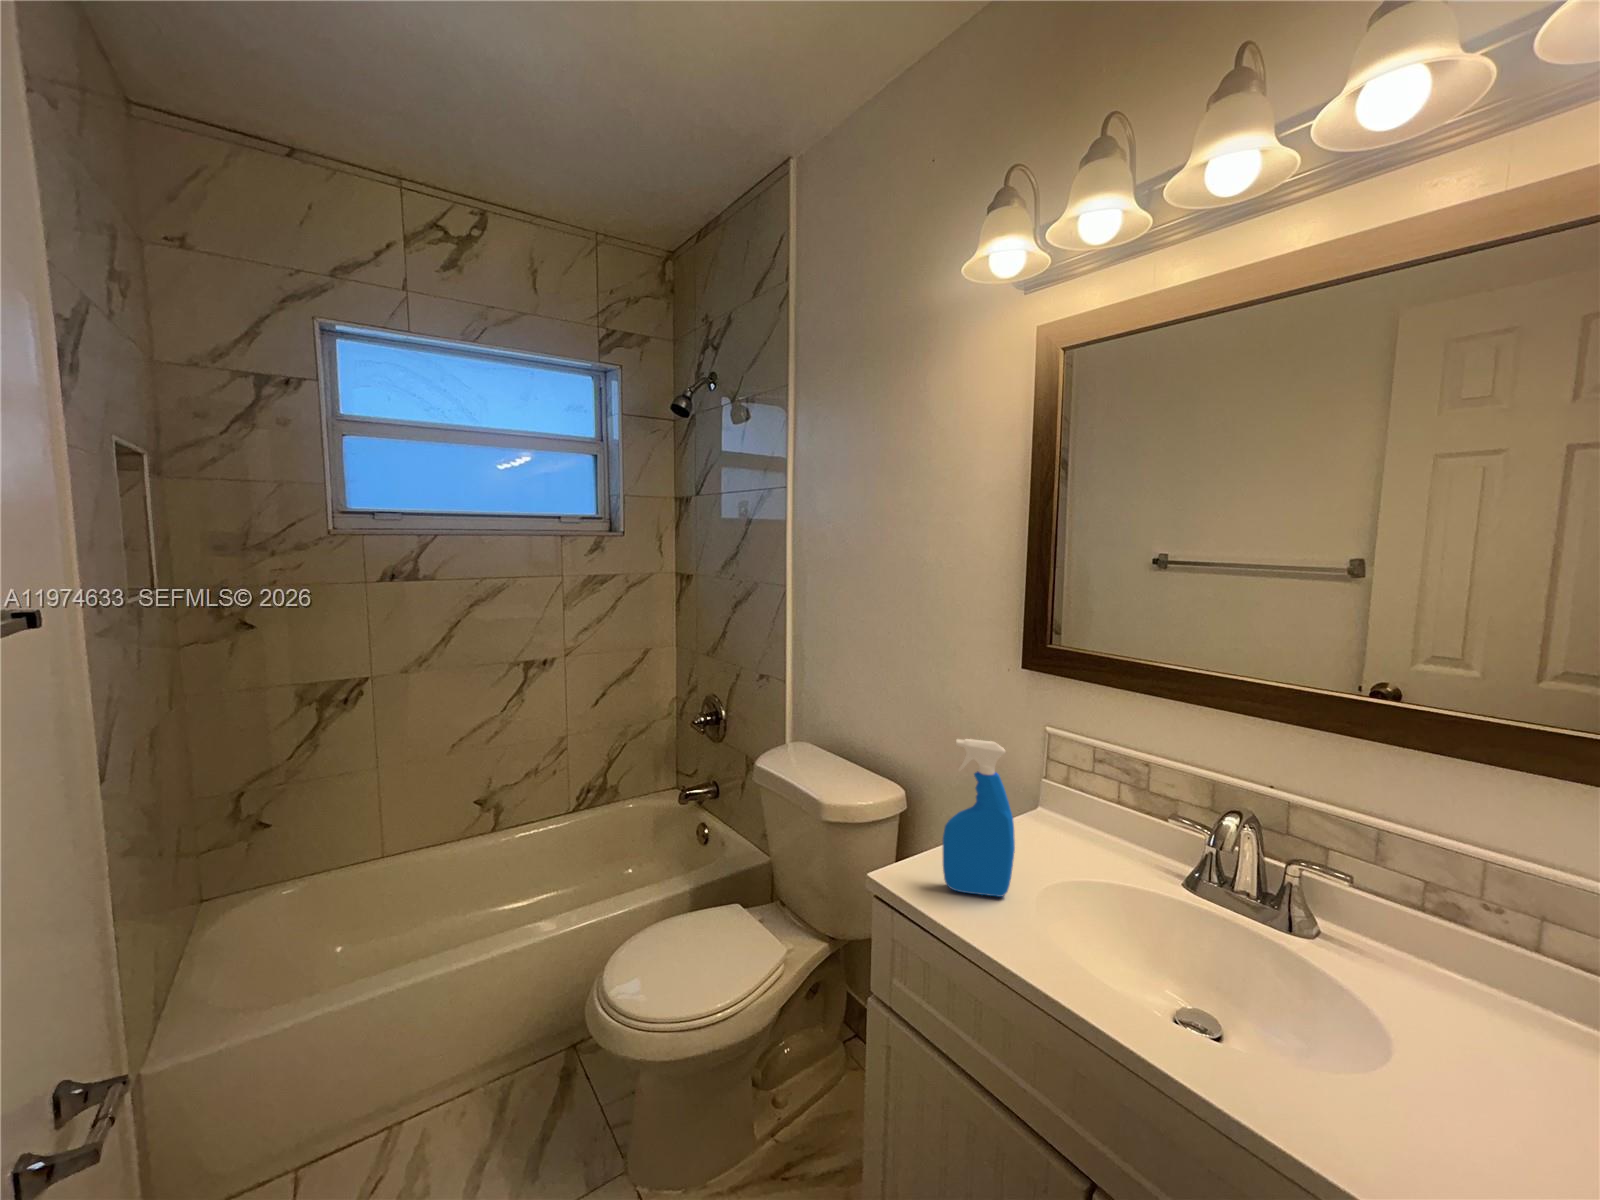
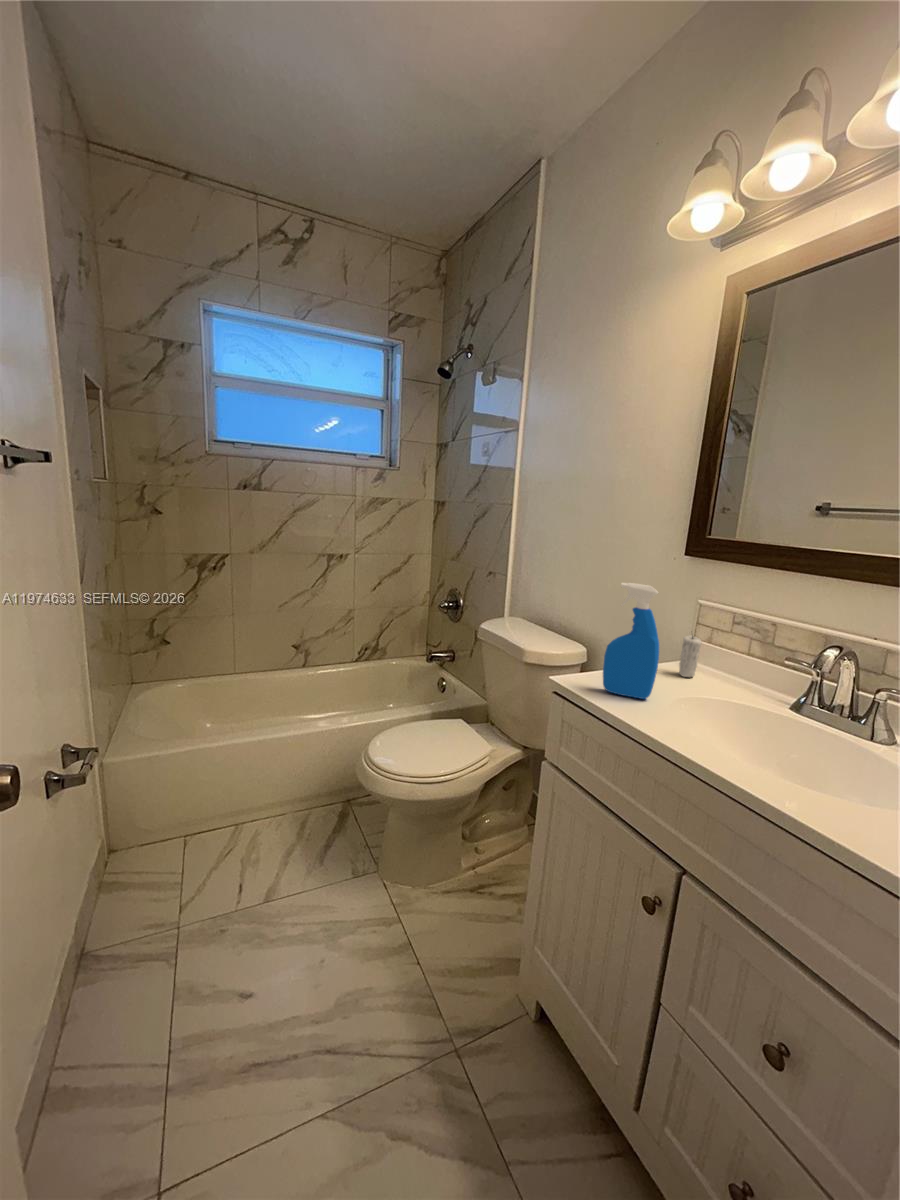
candle: none [1036,777,1061,842] -> present [679,635,701,677]

